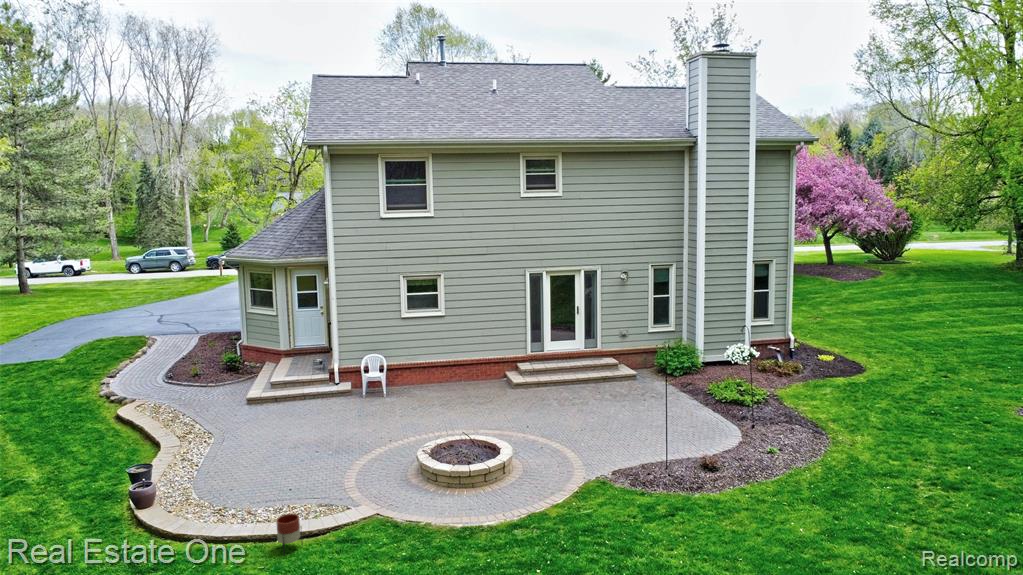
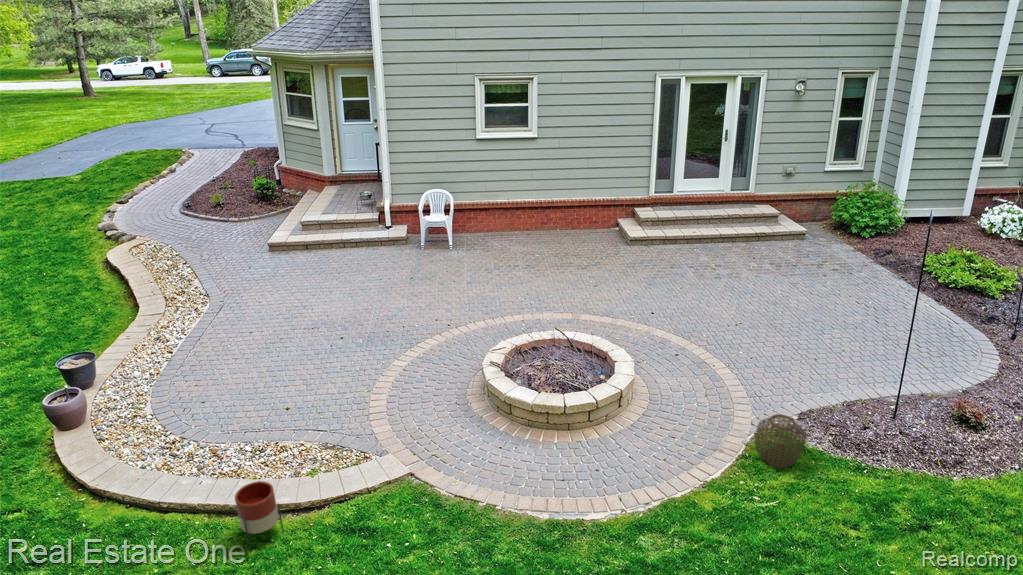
woven basket: none [582,464,609,496] -> present [755,414,806,468]

